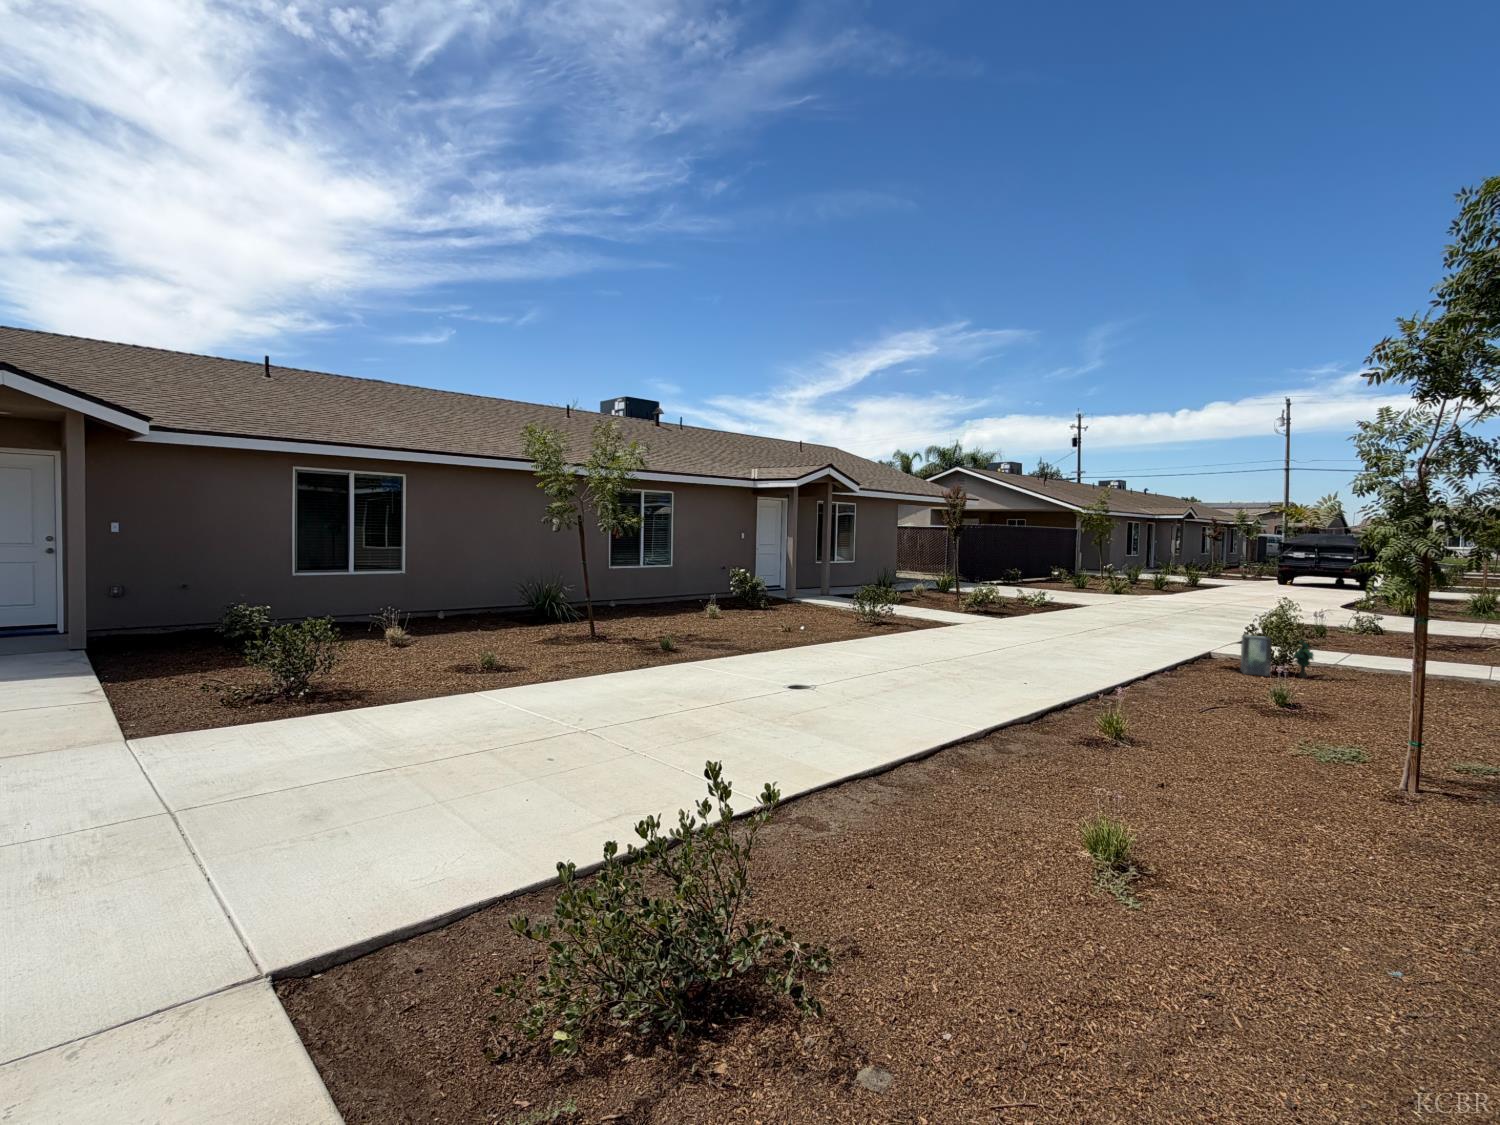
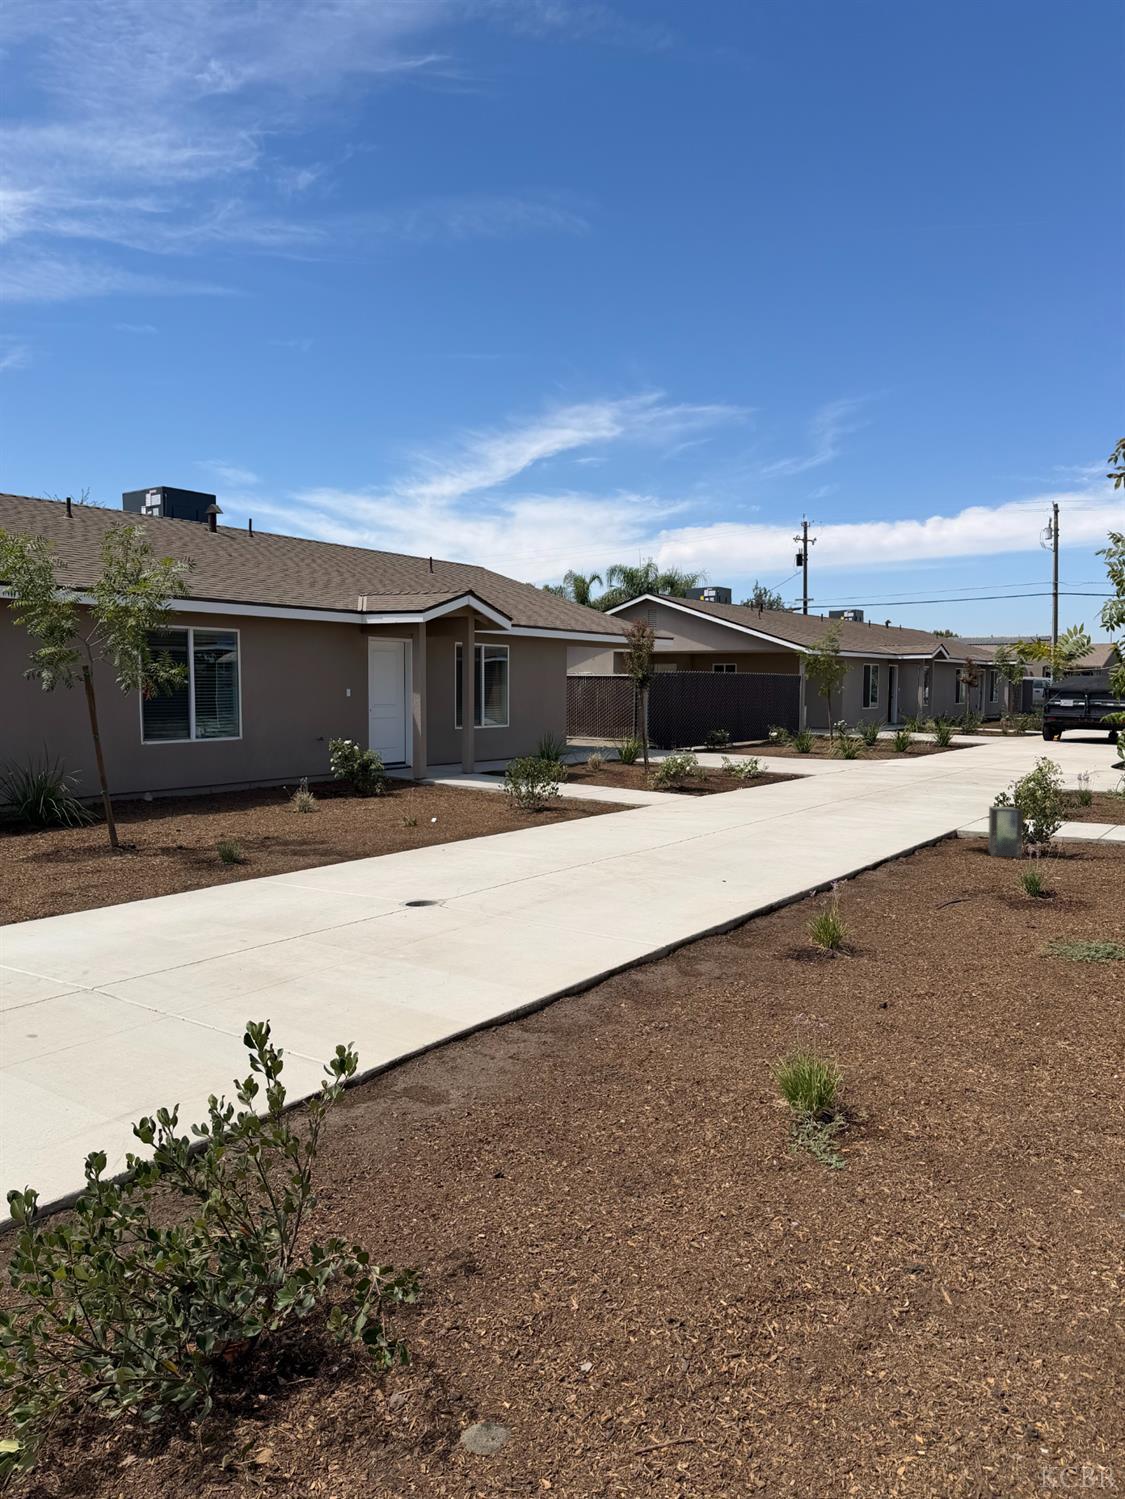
decorative plant: present [1294,640,1314,678] -> none [1047,809,1071,857]

